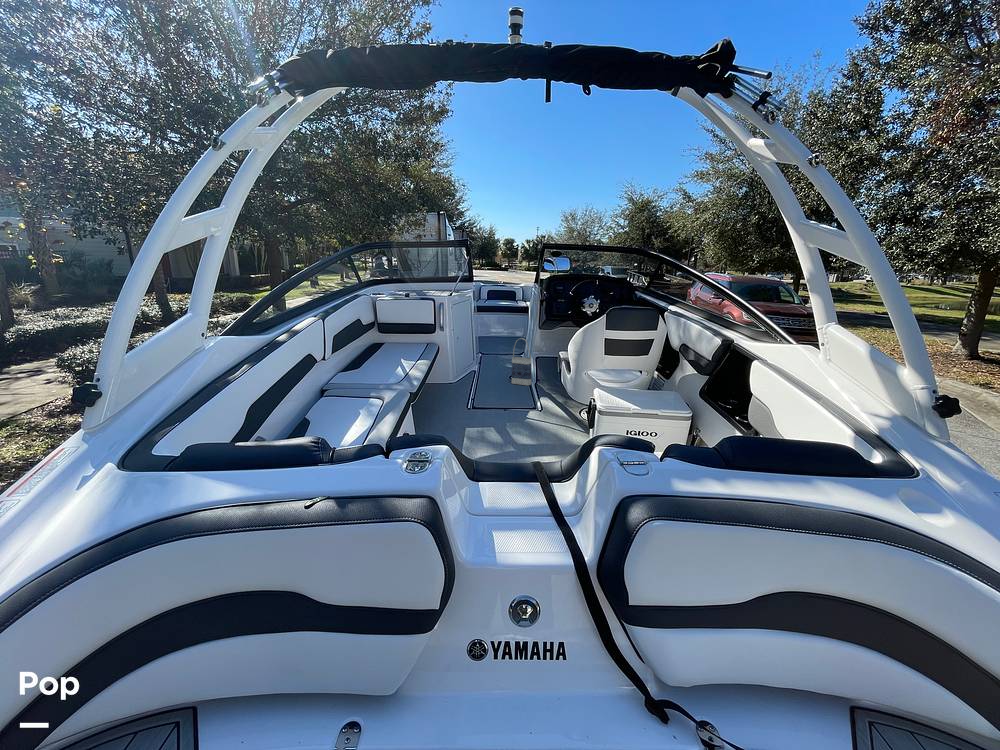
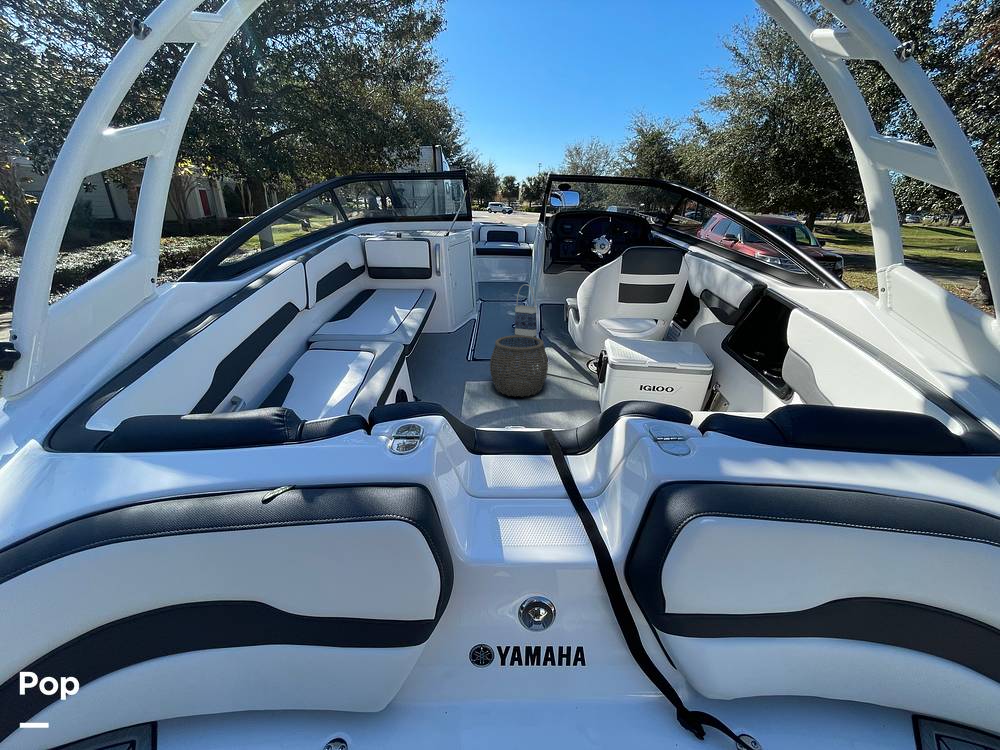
woven basket: none [488,384,541,440] -> present [490,335,548,396]

